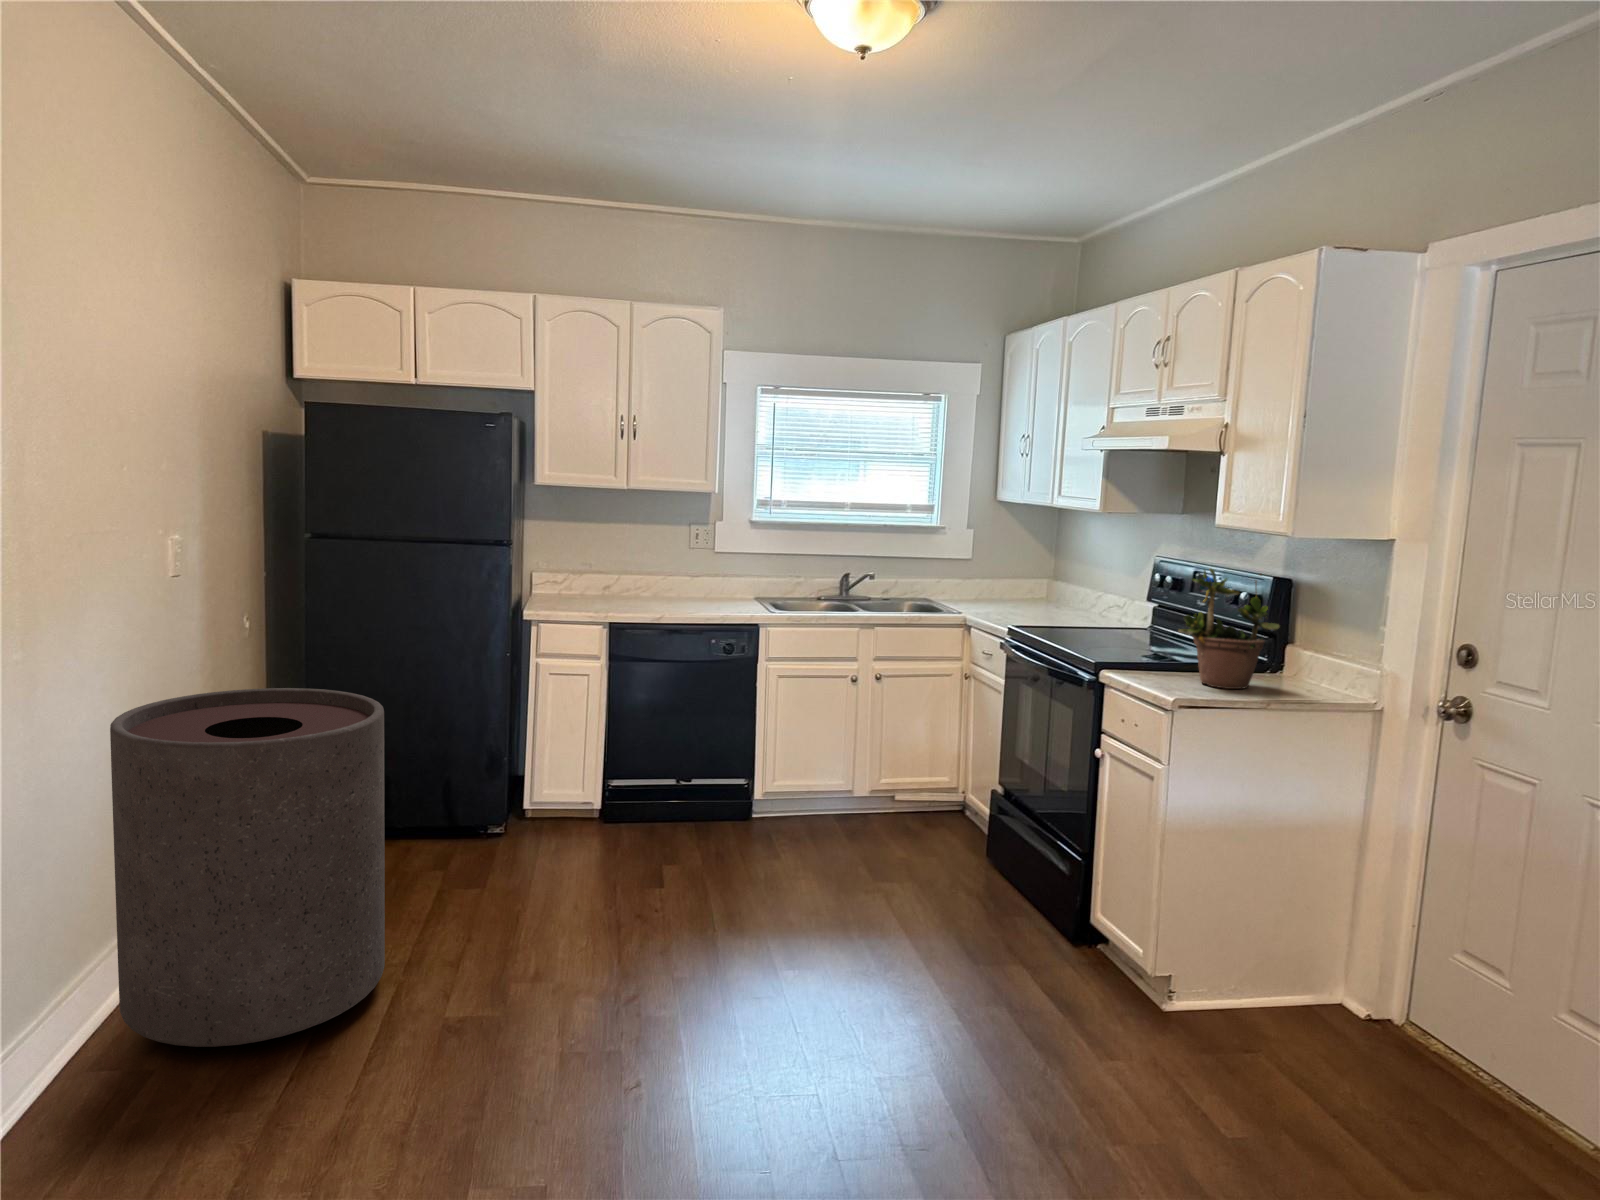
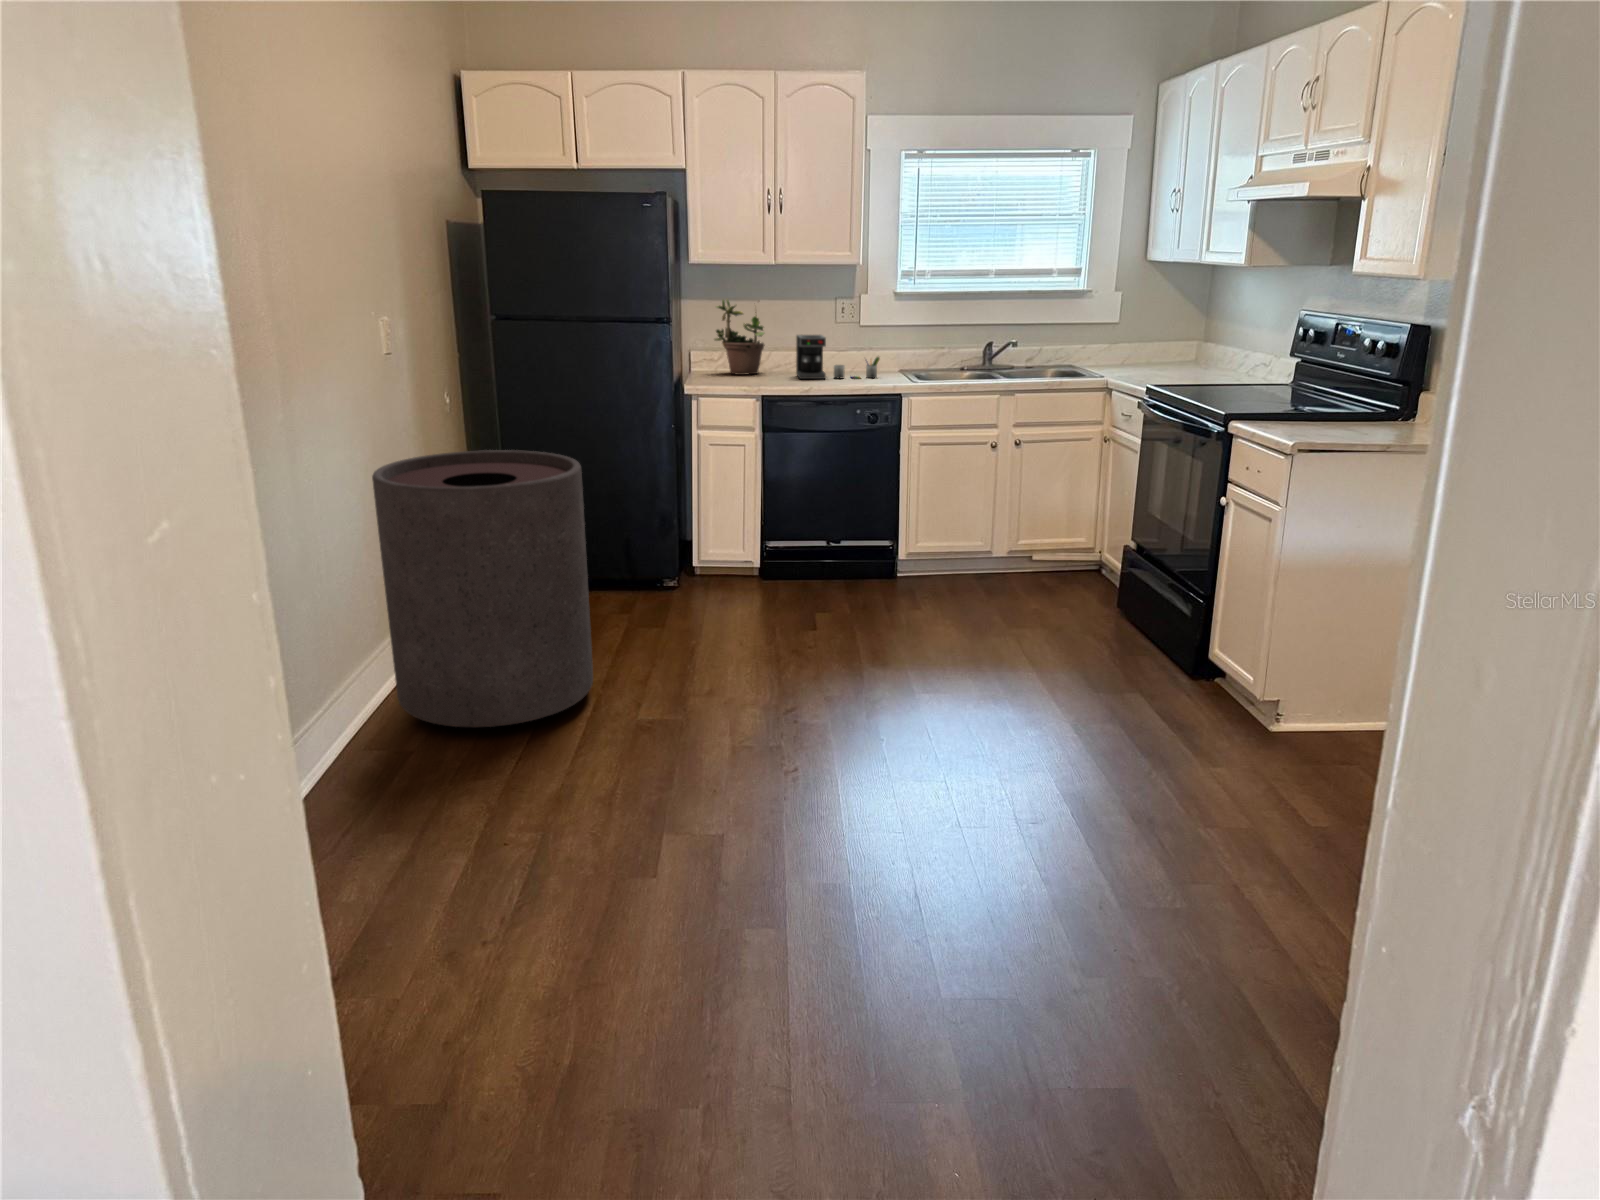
coffee maker: none [647,560,735,608] -> present [796,335,880,379]
potted plant: present [1178,569,1280,689] -> present [714,300,765,375]

